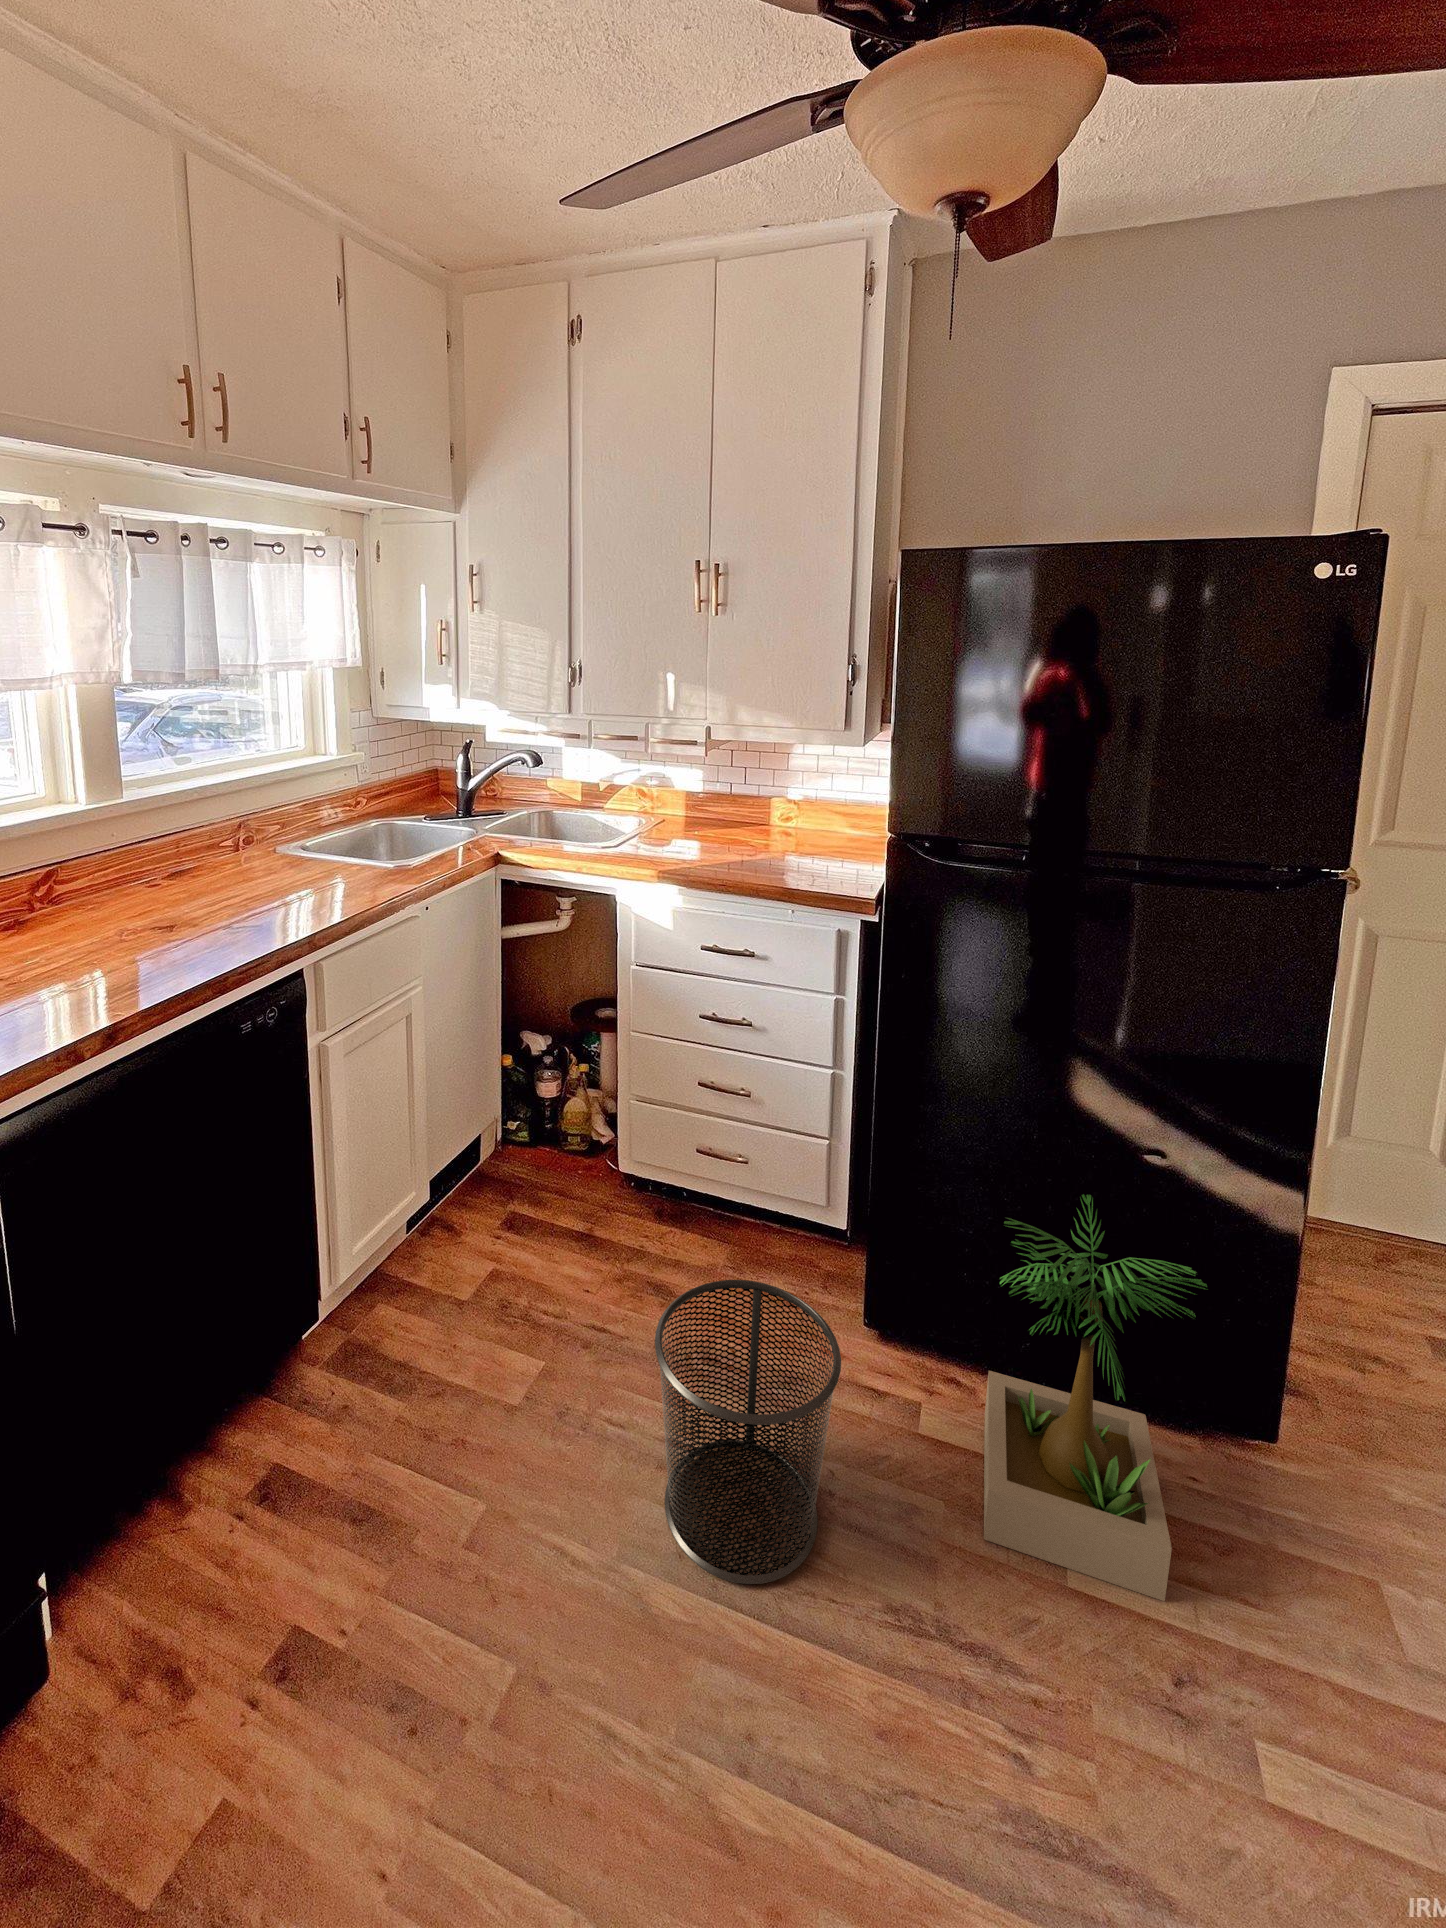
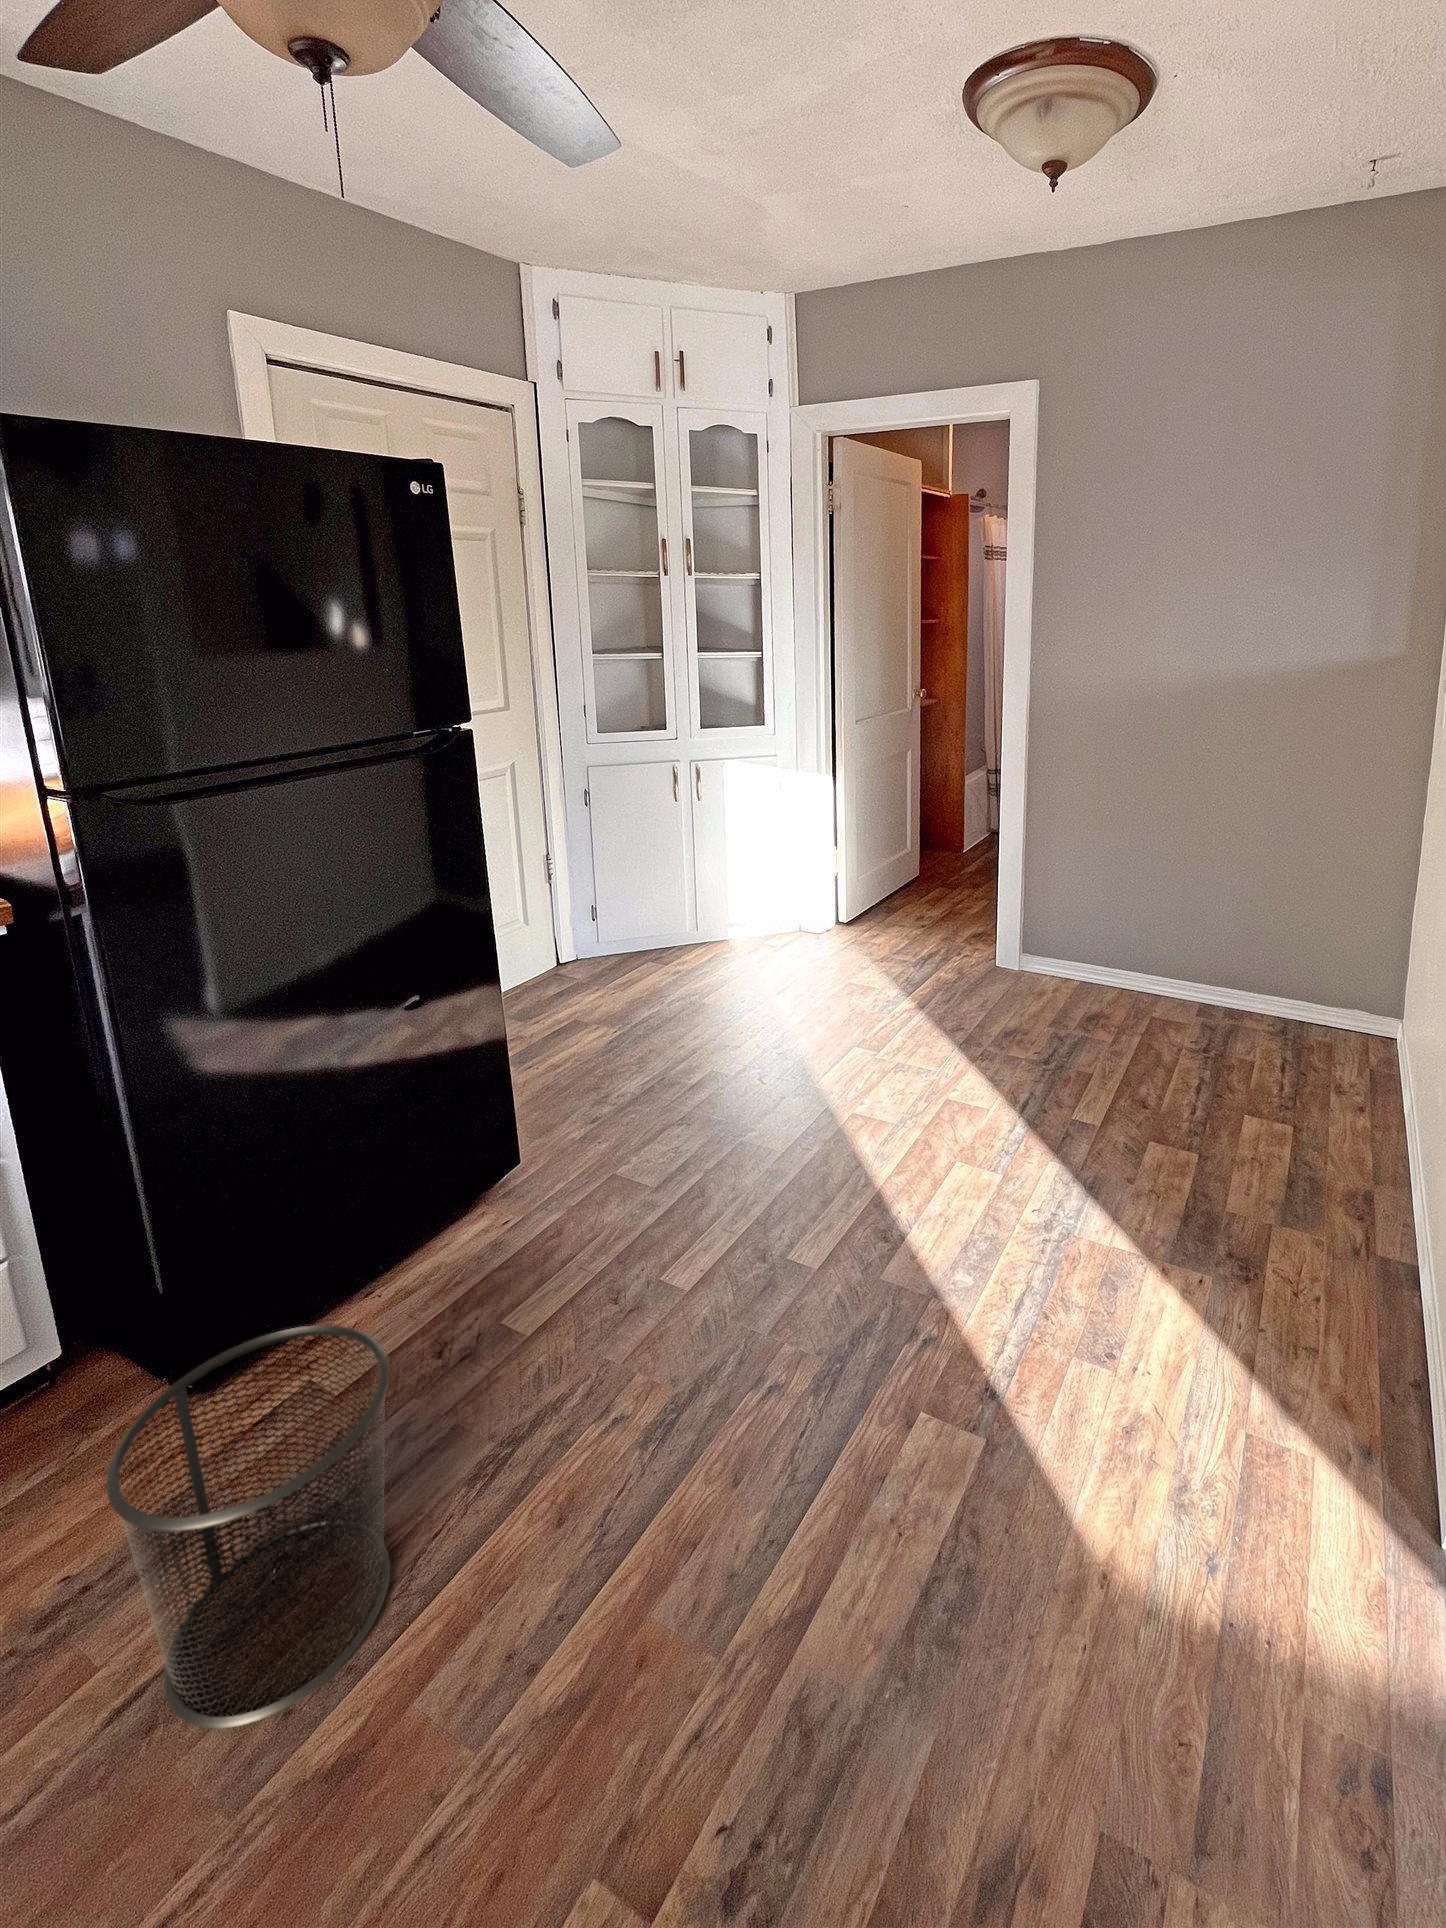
potted plant: present [984,1194,1207,1601] -> none [354,1038,570,1378]

